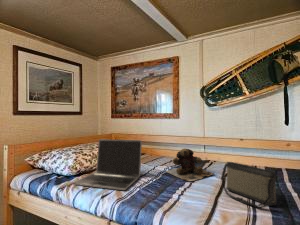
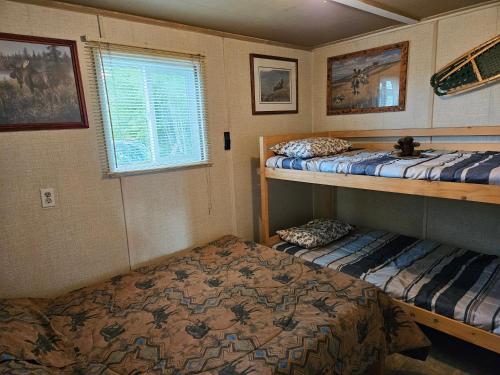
laptop: present [75,139,142,190] -> none [316,129,367,162]
handbag: present [221,162,276,208] -> none [431,140,469,165]

